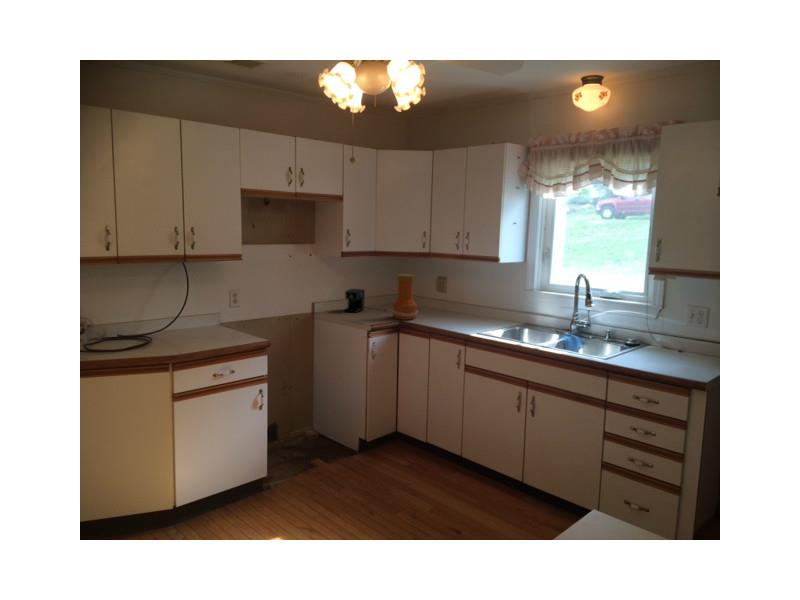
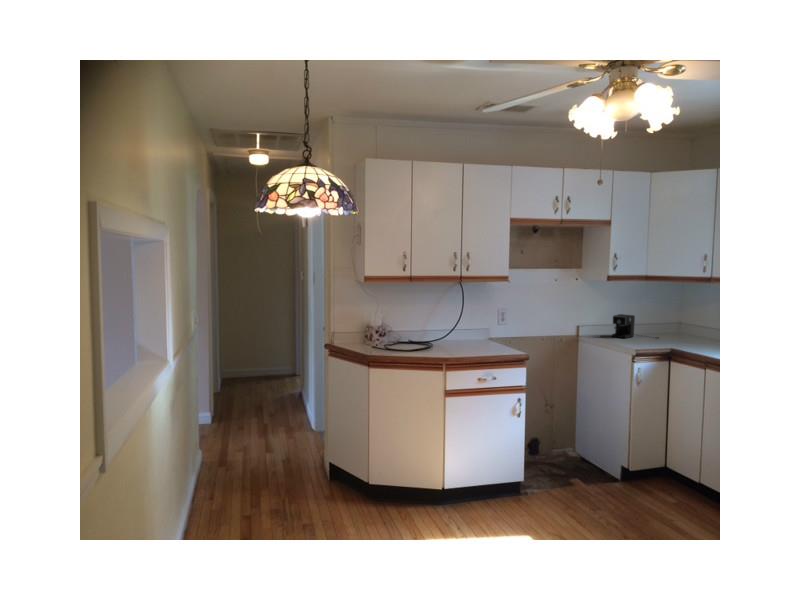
vase: present [392,274,418,320] -> none [662,299,694,348]

